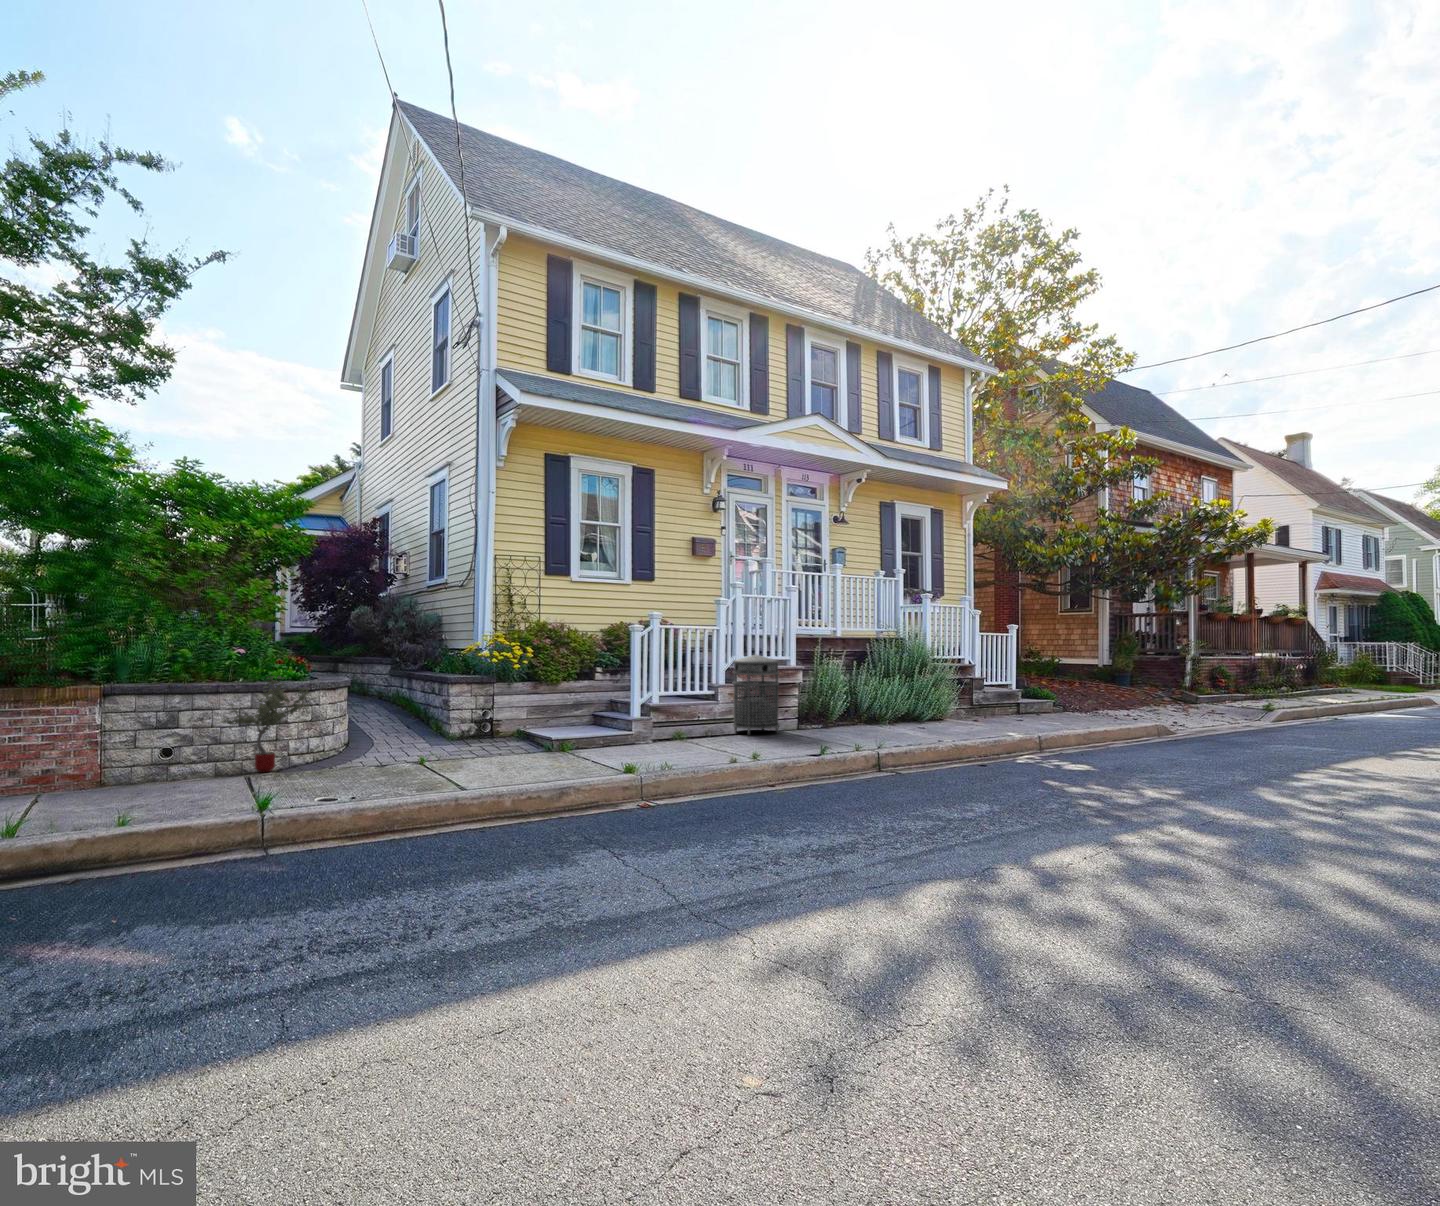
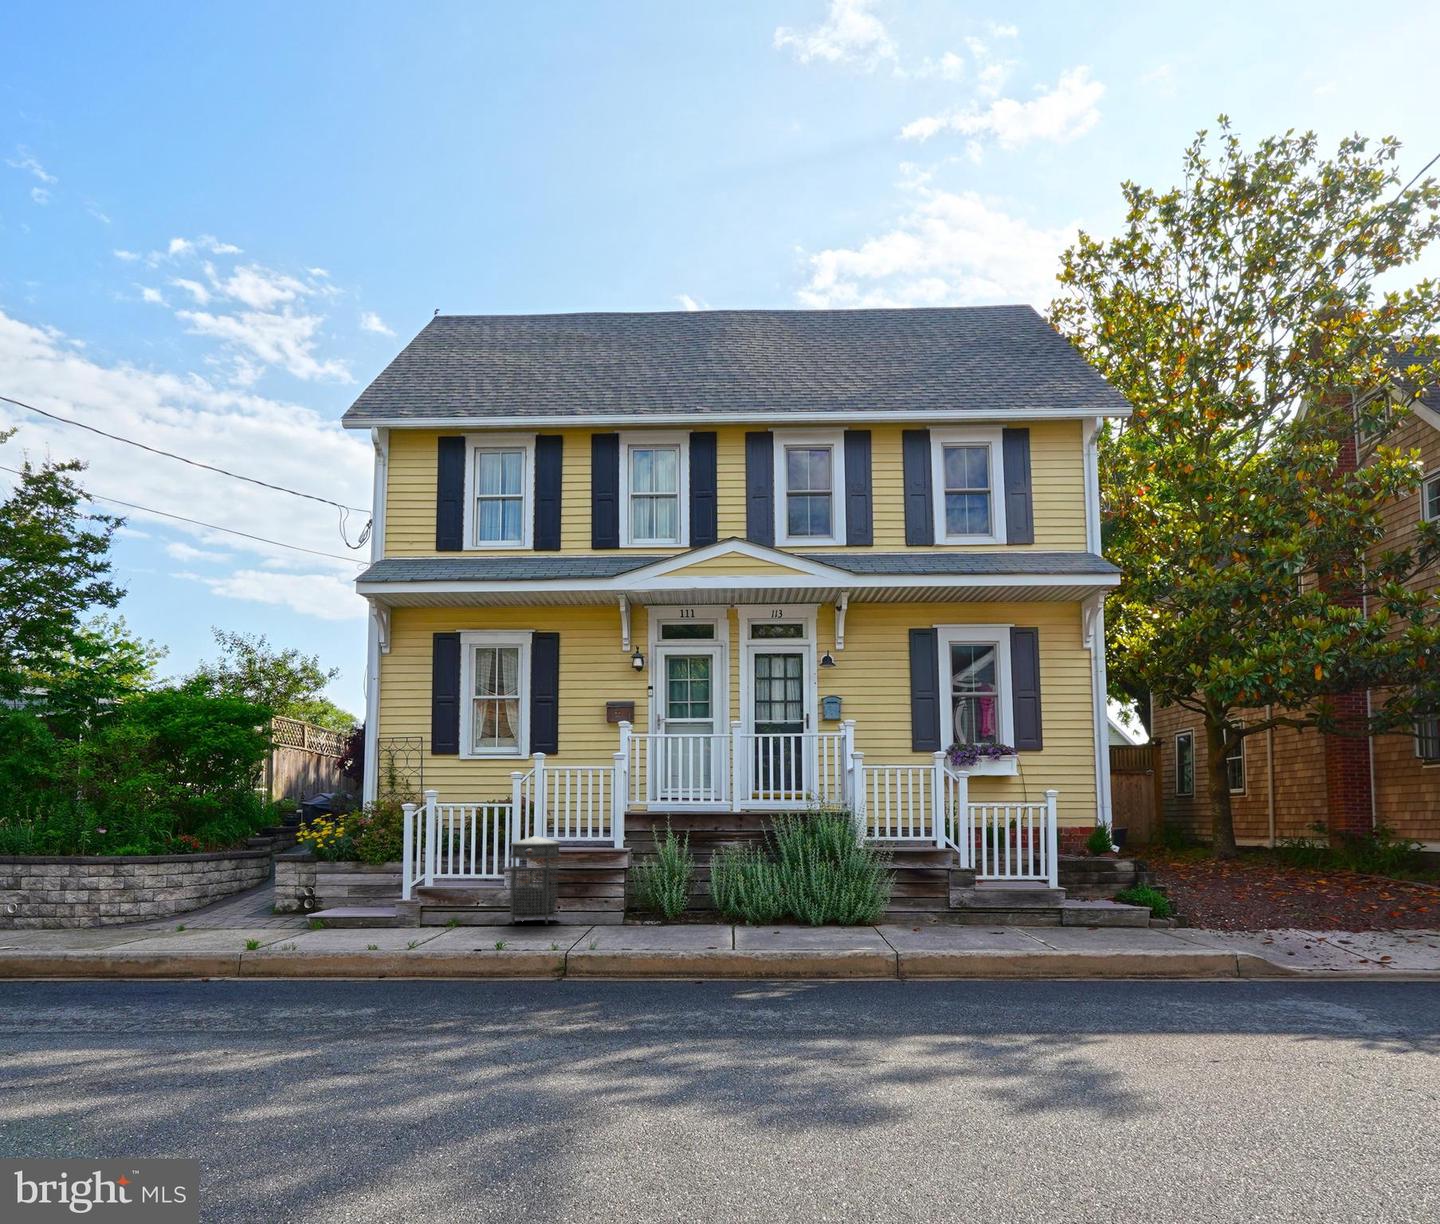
potted tree: present [221,676,309,772] -> none [34,850,100,929]

